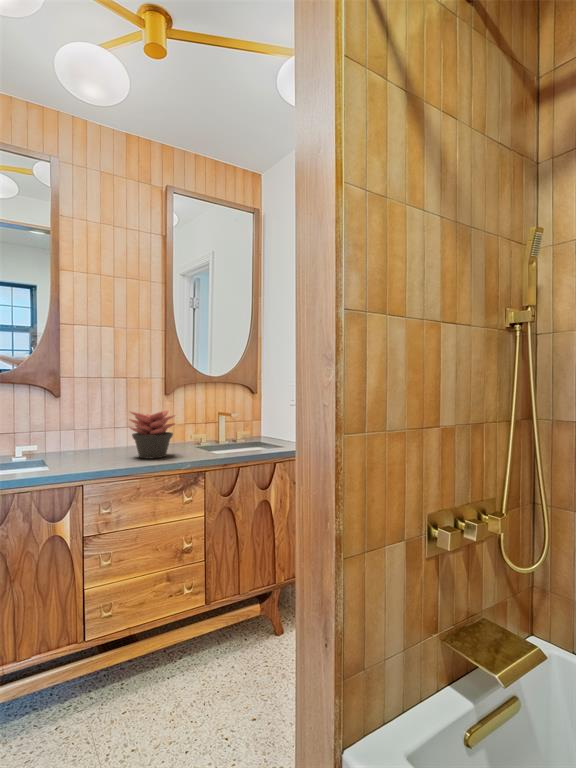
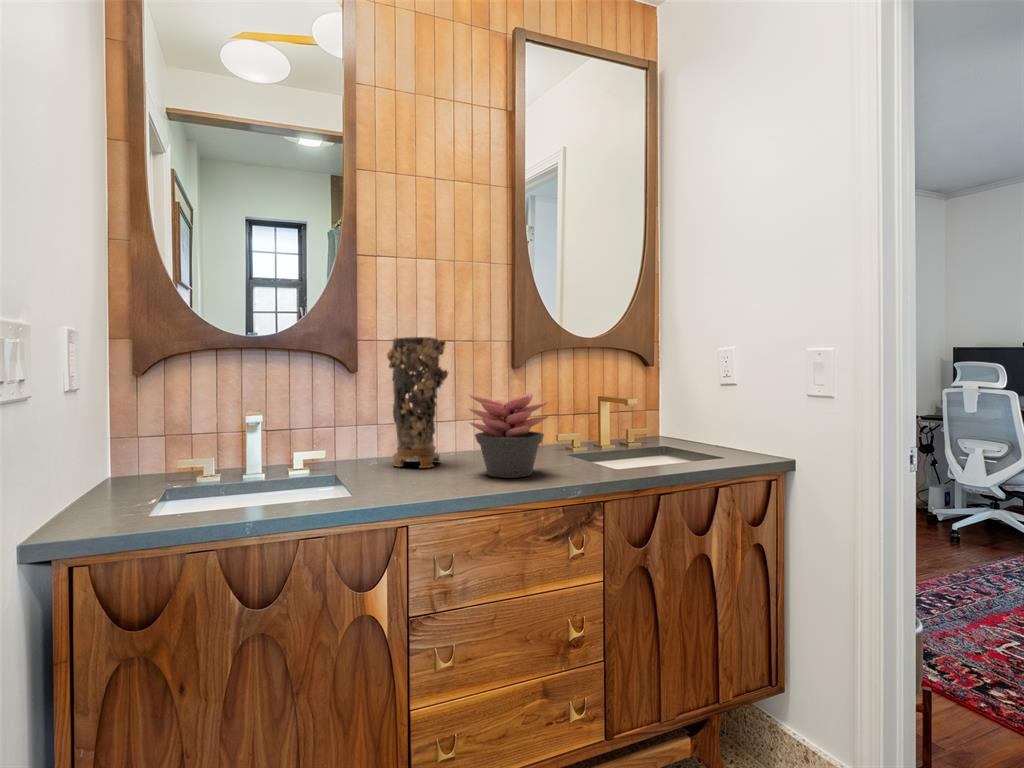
decorative vase: none [80,377,120,455] -> present [387,337,448,468]

